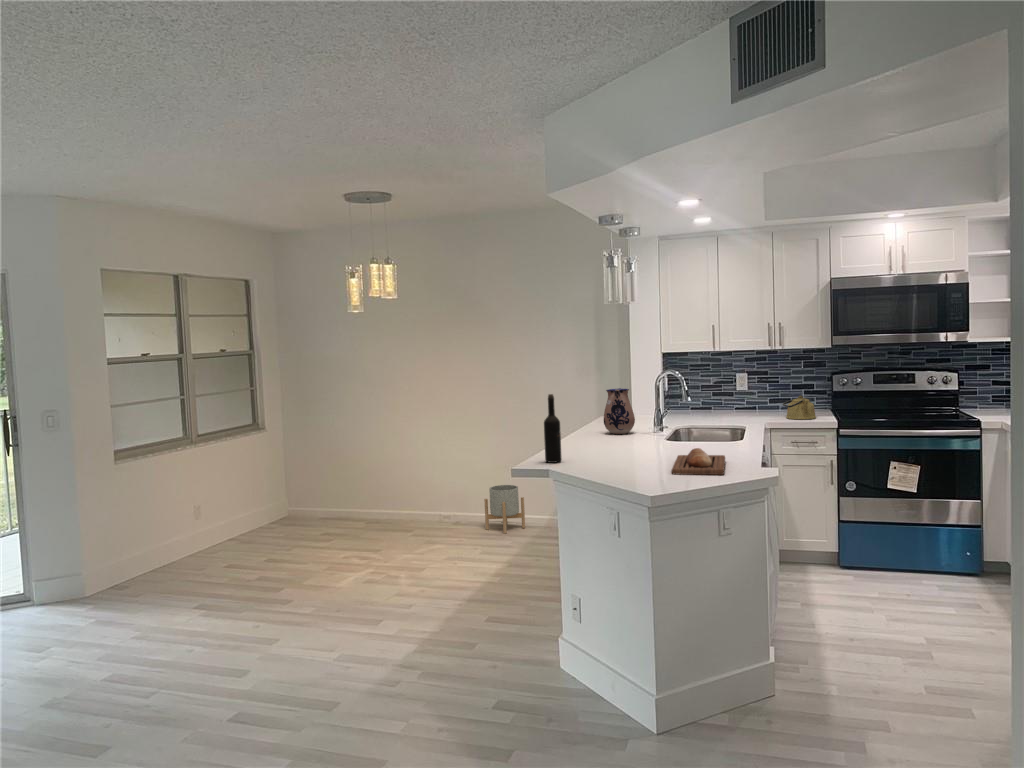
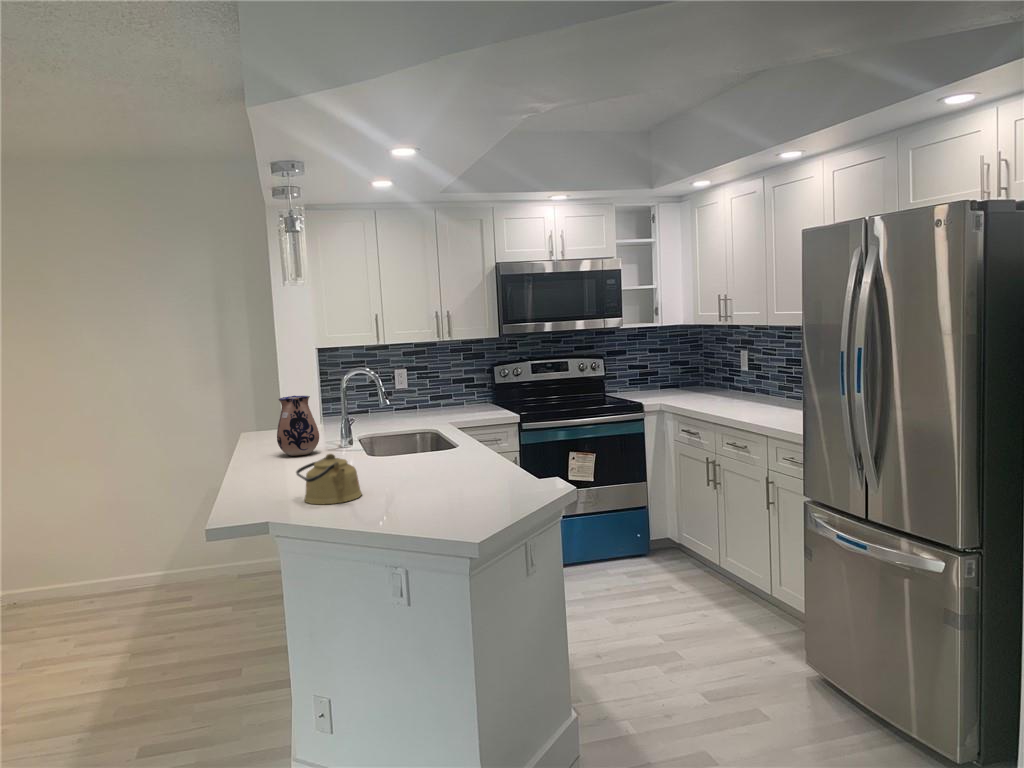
wine bottle: present [544,394,562,463] -> none [243,412,273,515]
kettle: present [783,396,816,419] -> present [296,454,362,504]
bread loaf: present [671,448,725,475] -> none [431,468,519,510]
planter: present [484,485,525,534] -> none [66,536,132,606]

